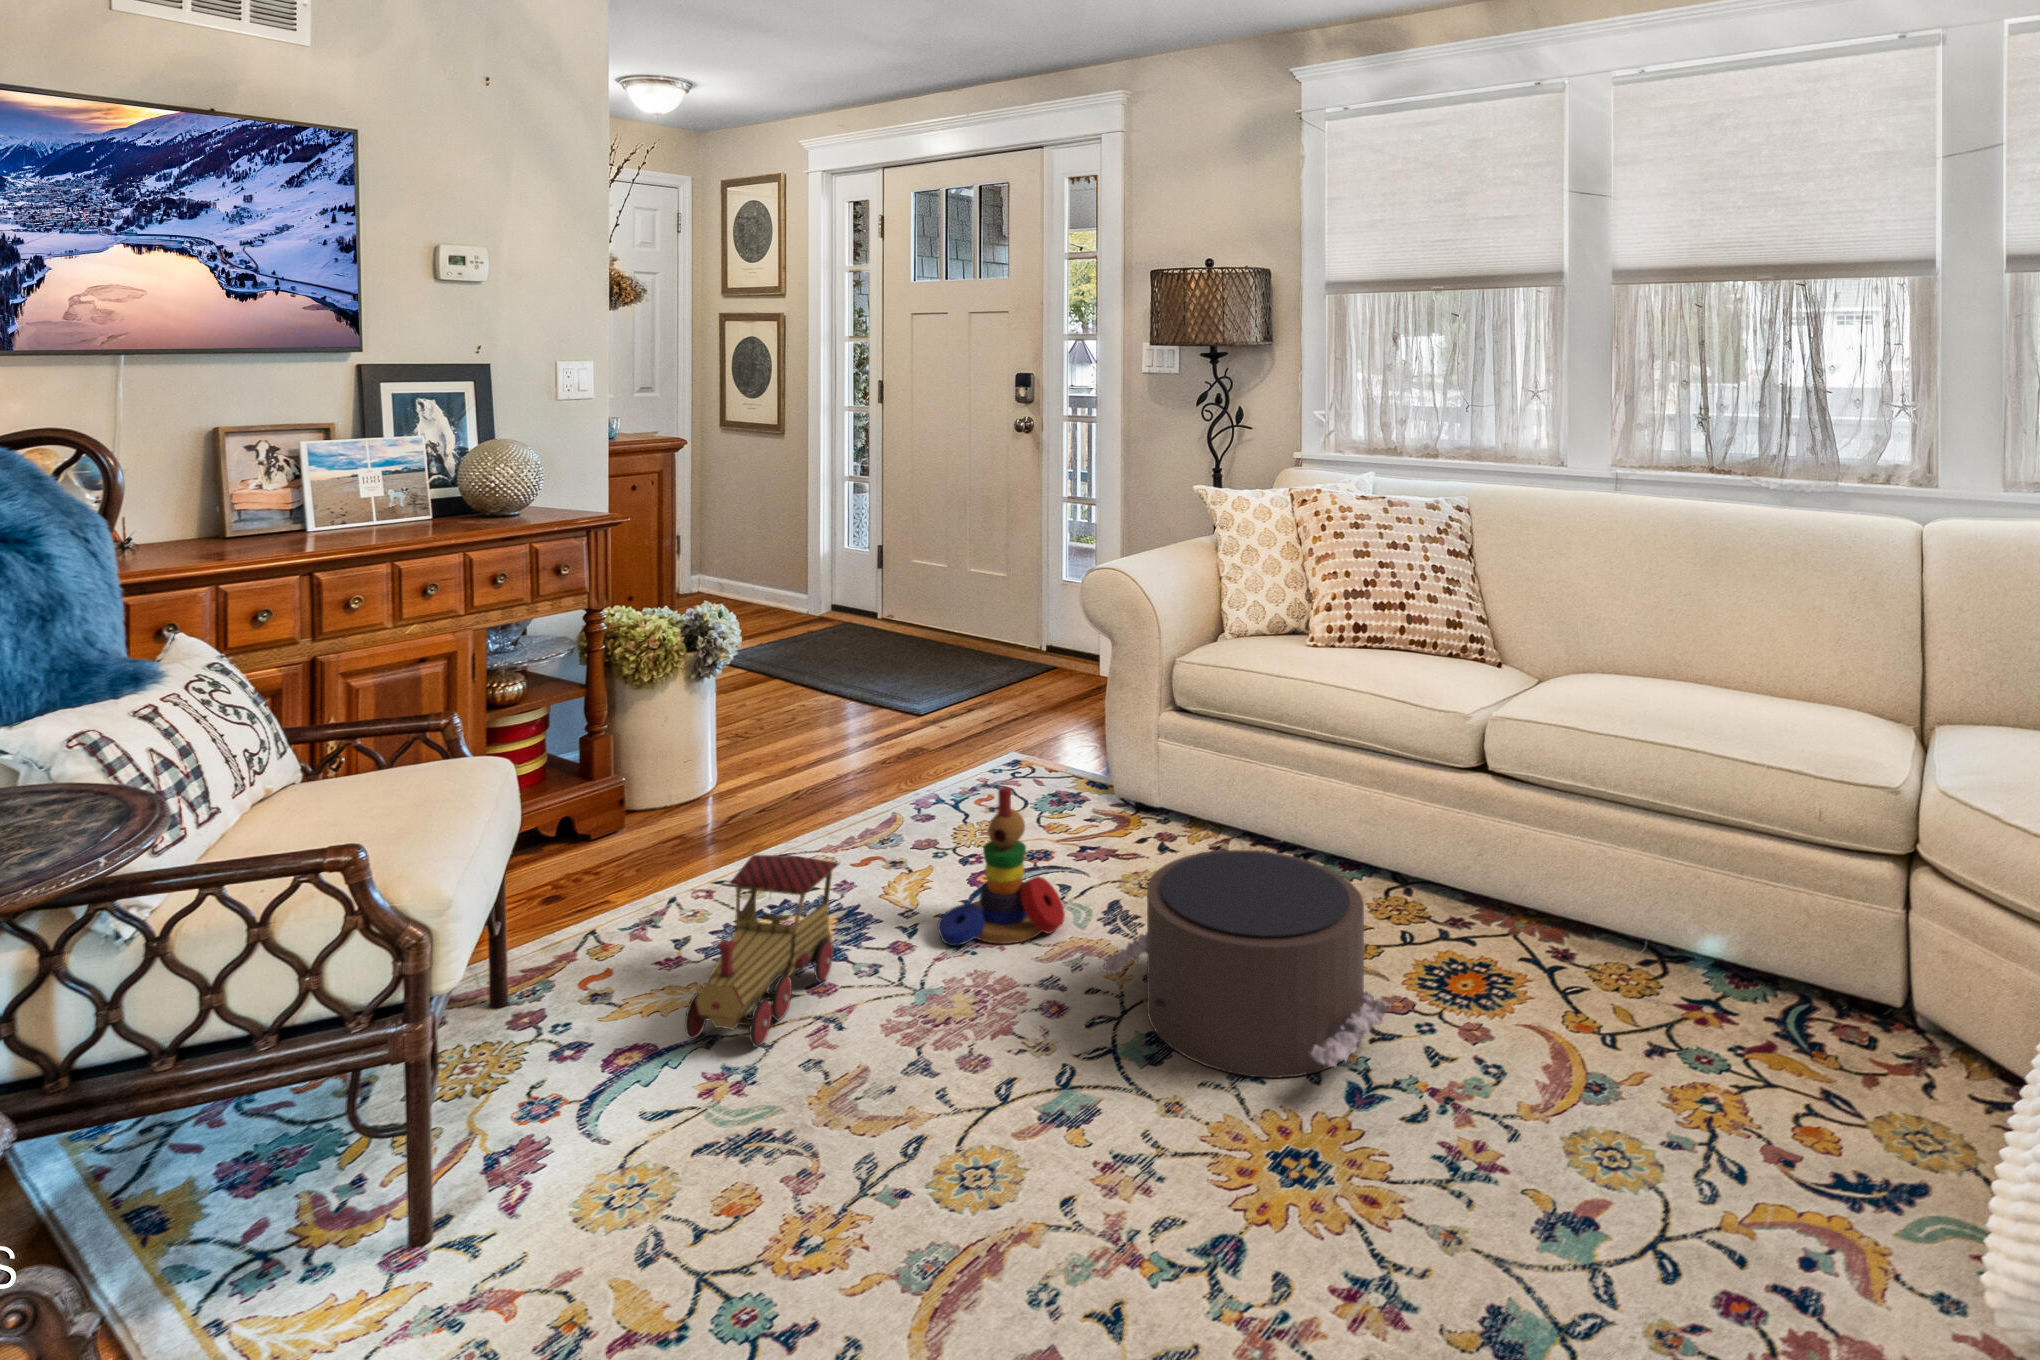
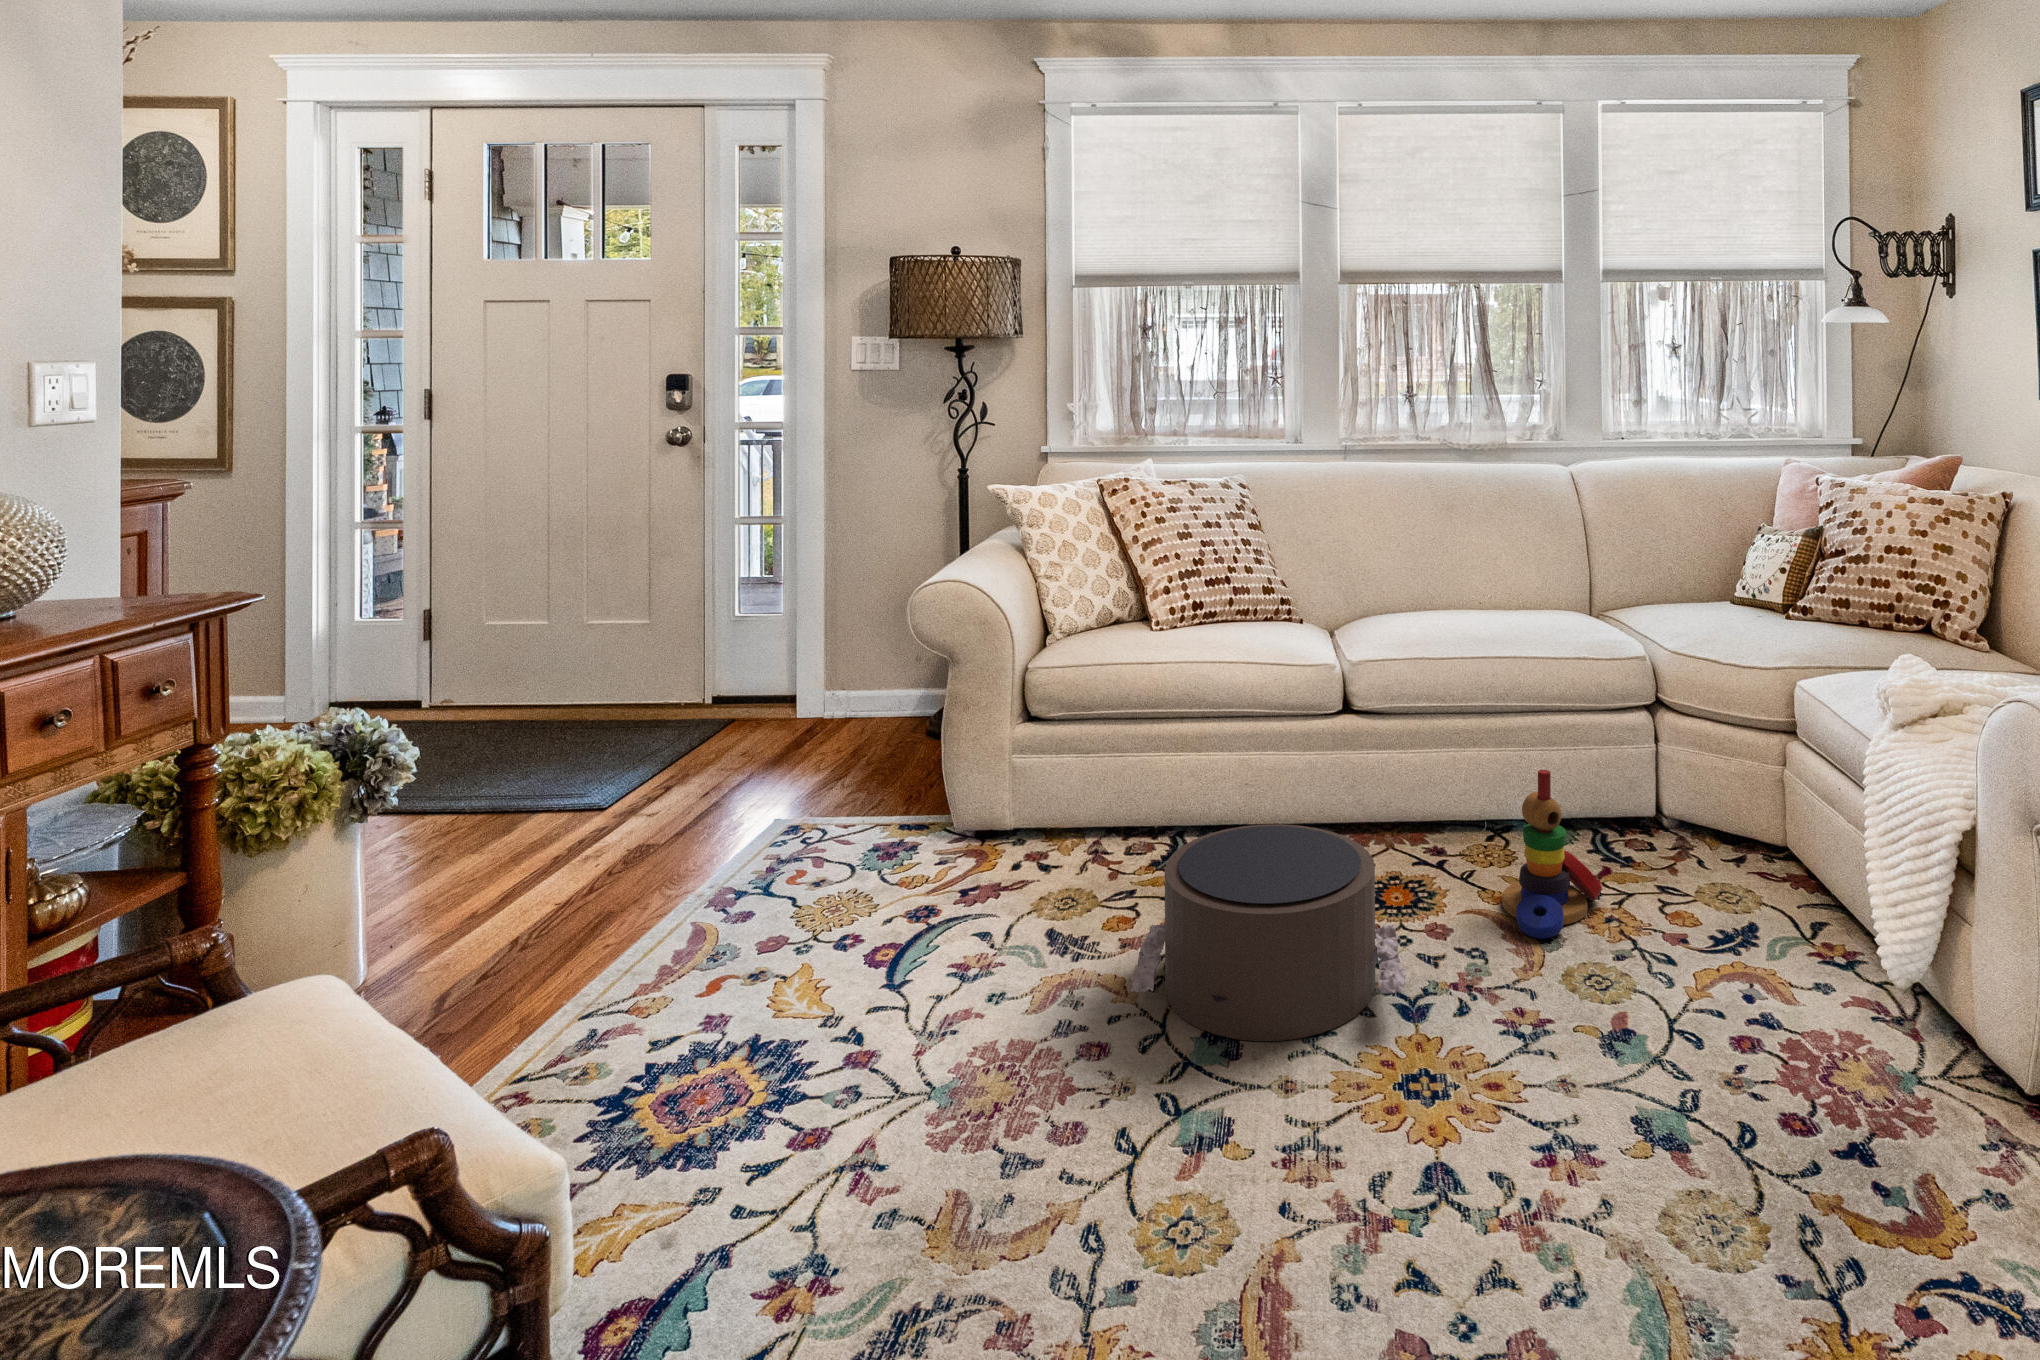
stacking toy: present [938,786,1065,946] -> present [1502,770,1602,939]
toy train: present [685,855,839,1047] -> none [669,978,810,1268]

